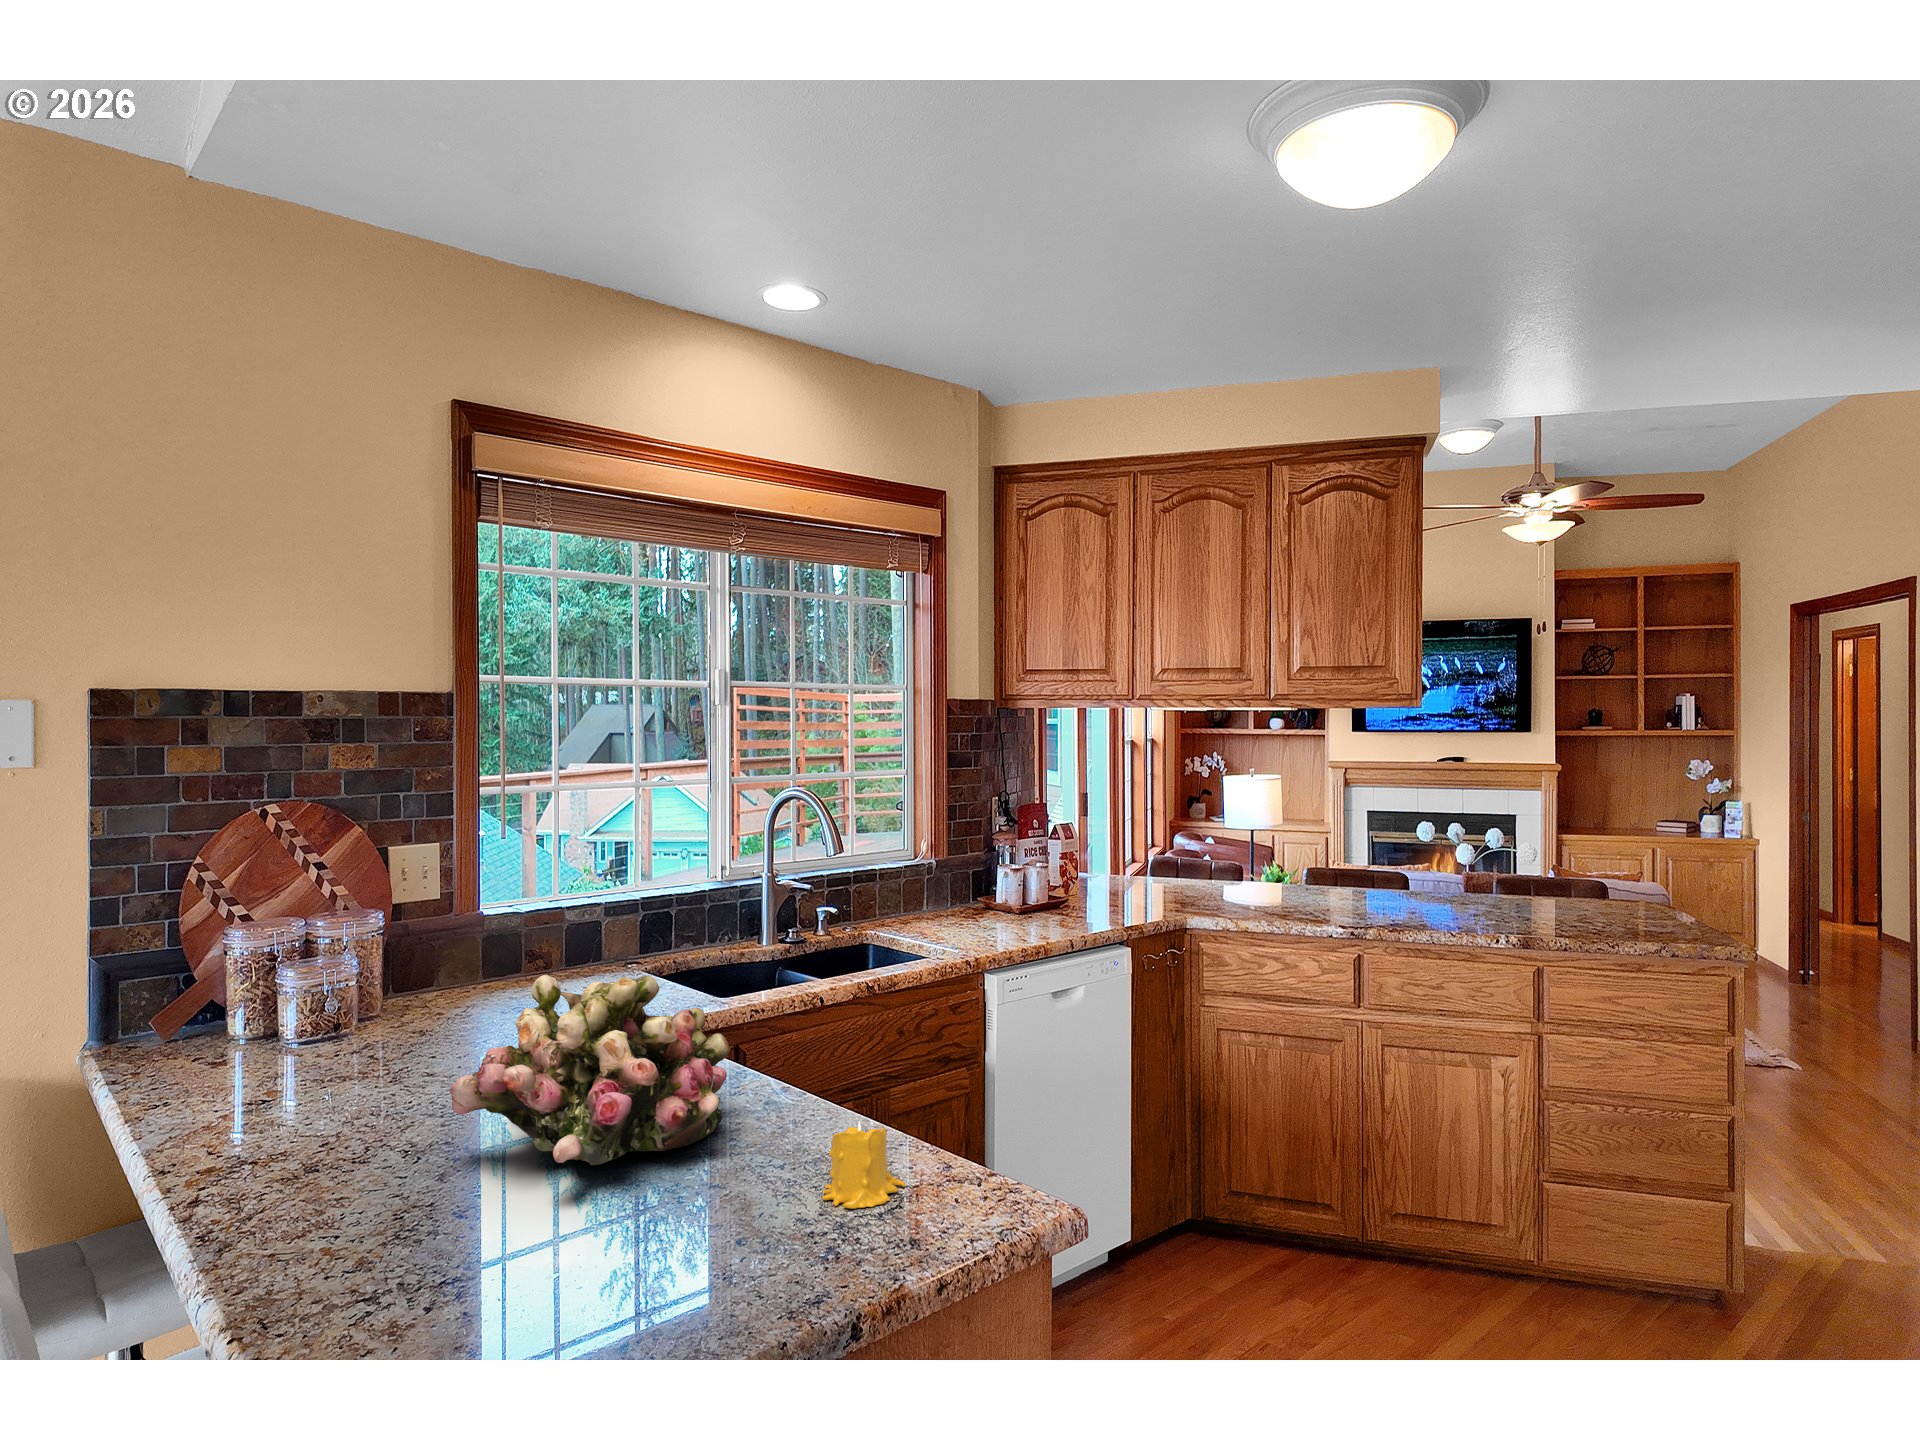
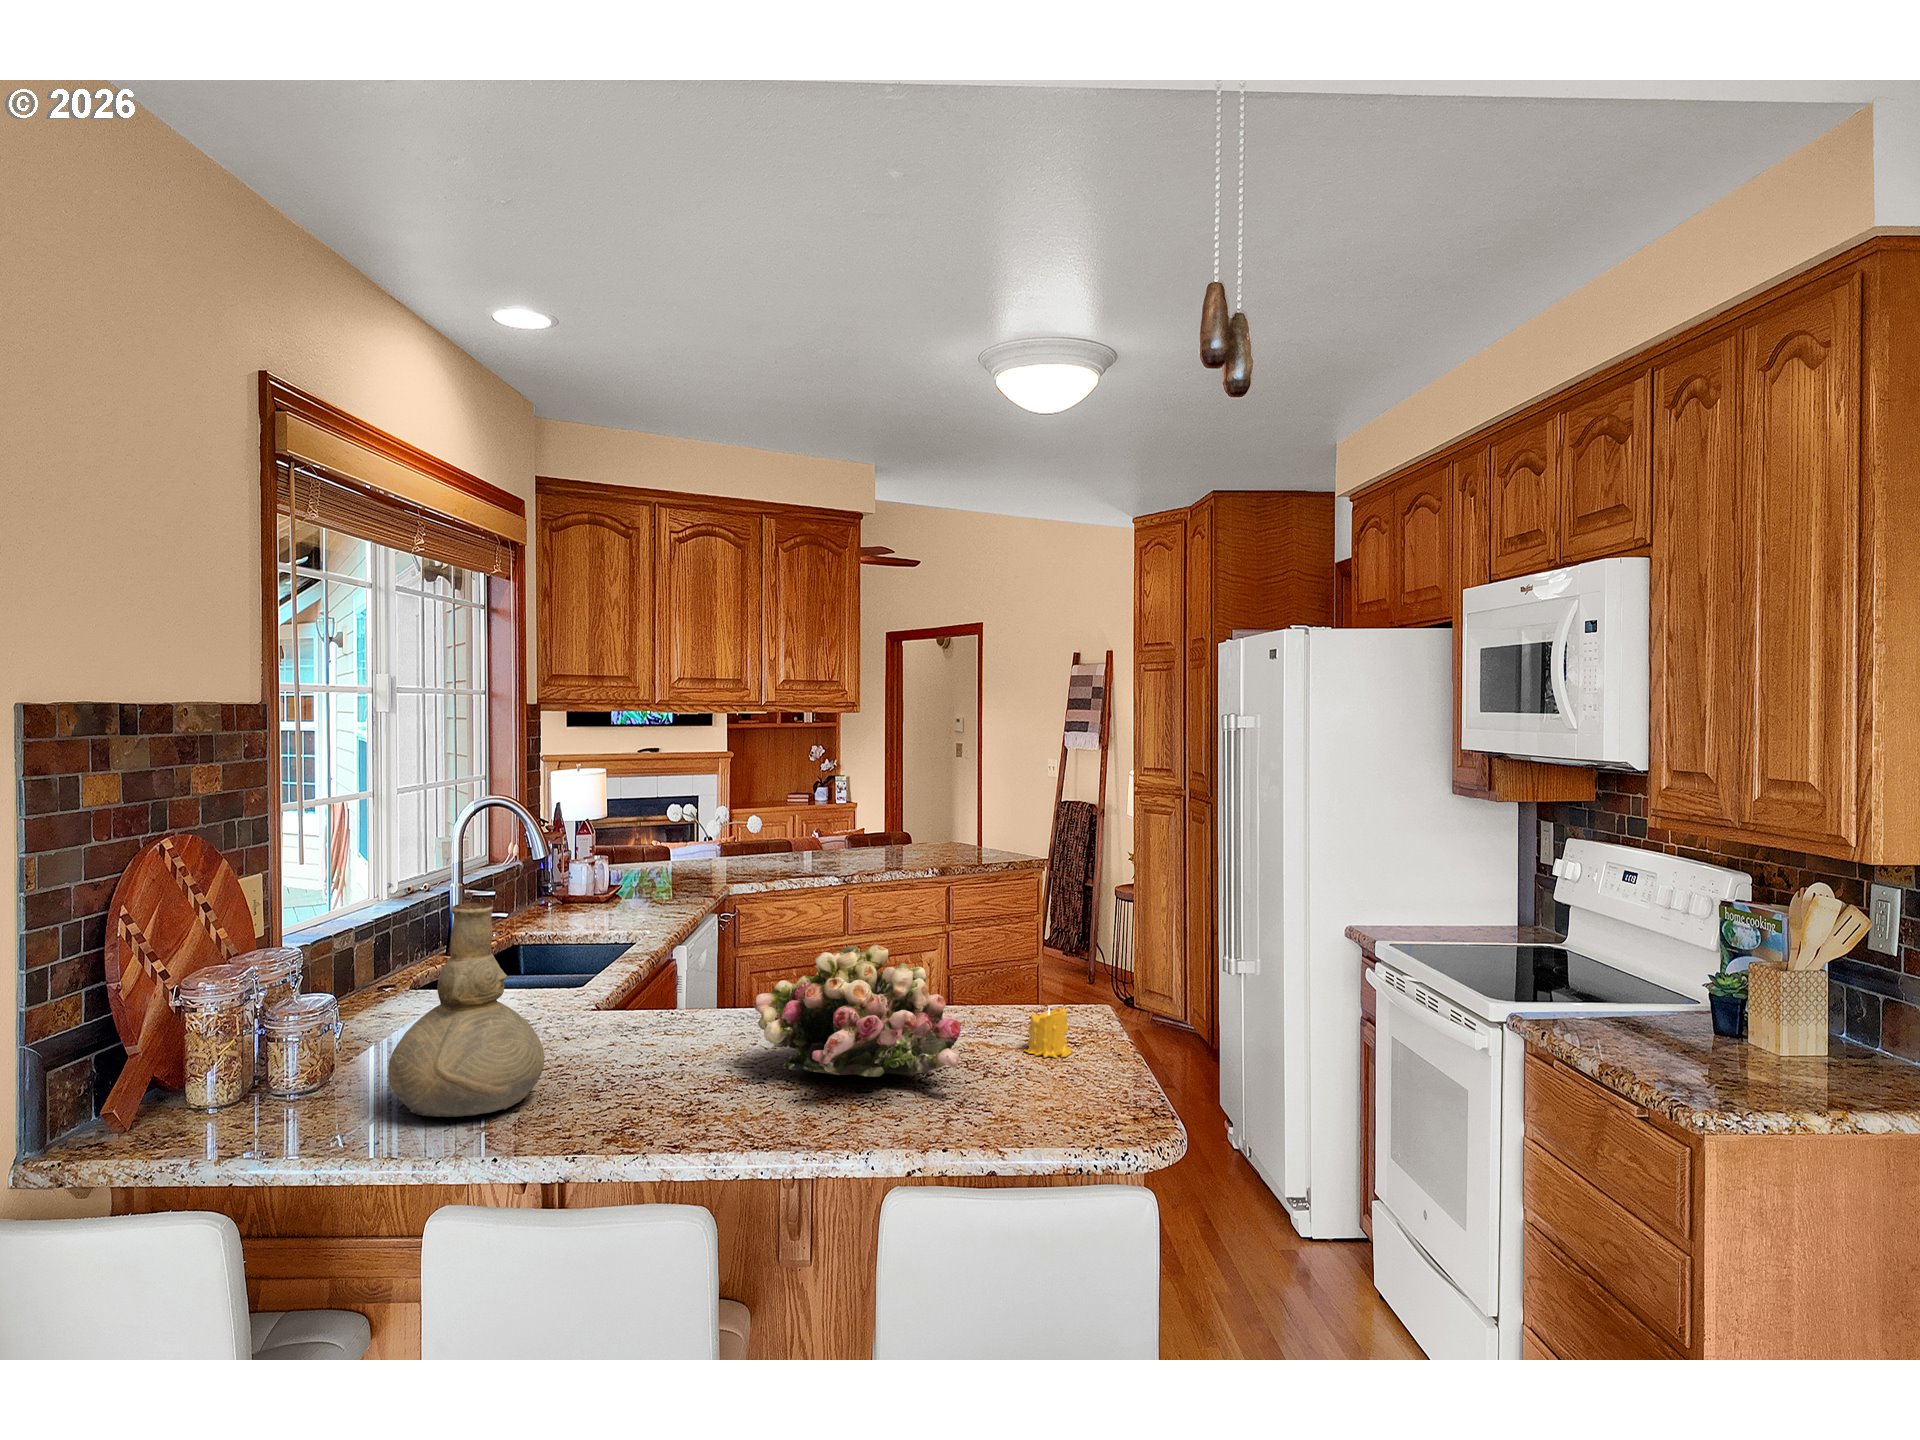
vase: none [254,876,416,1086] -> present [388,903,545,1117]

